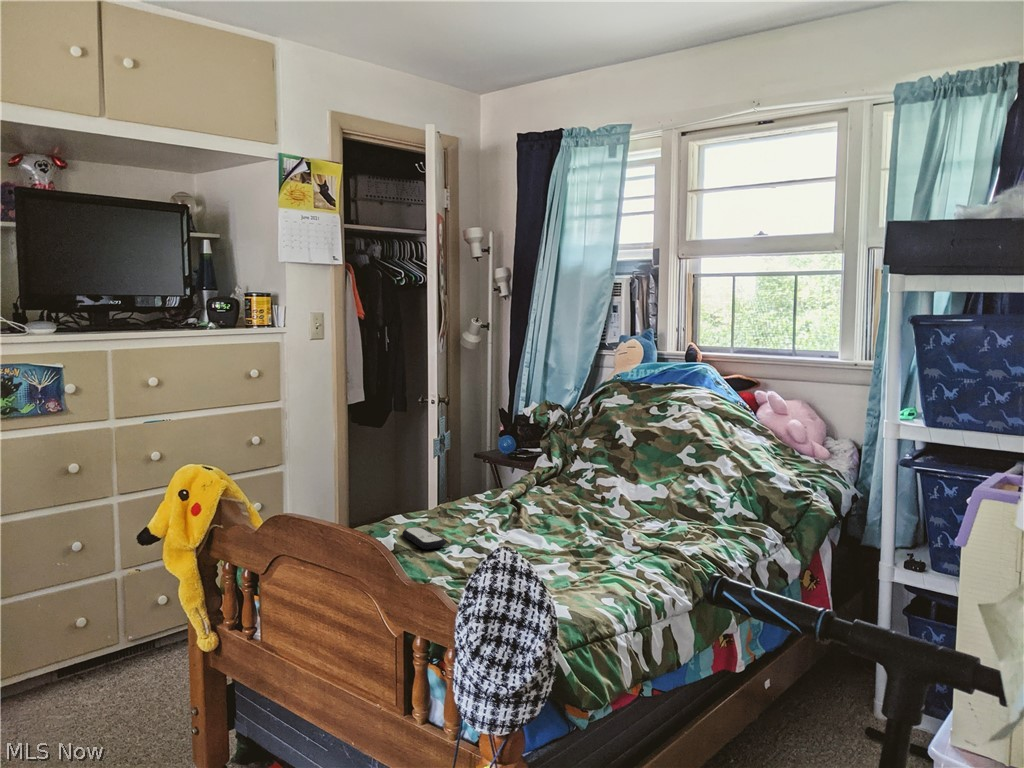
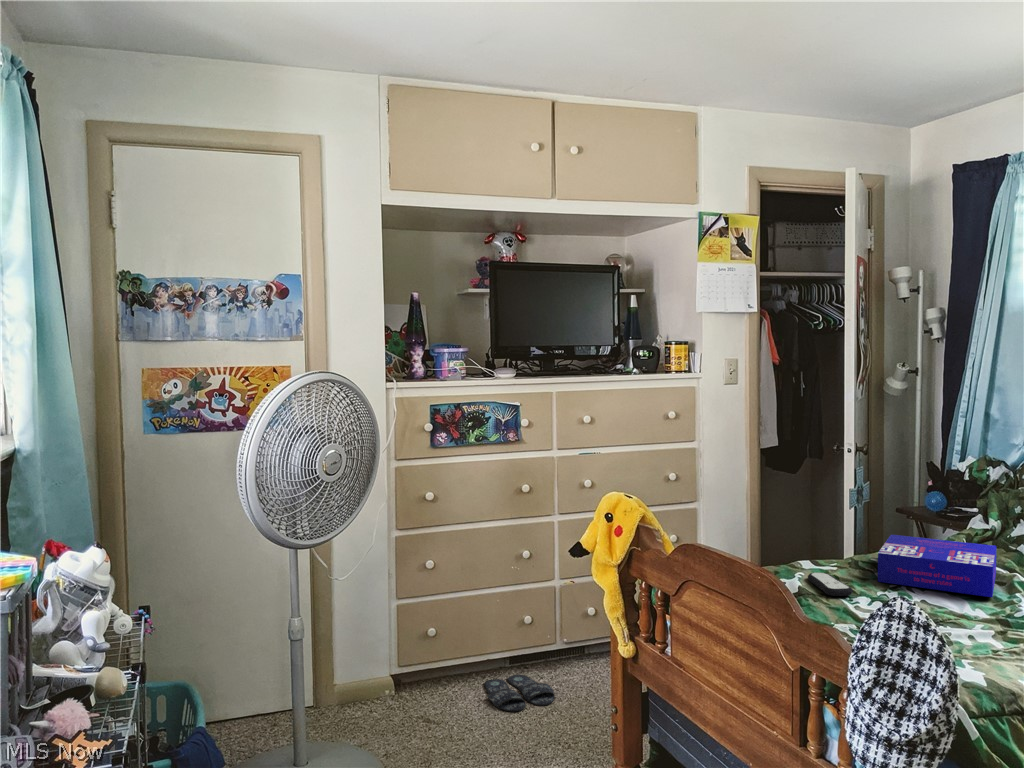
board game: none [467,482,563,531] -> present [878,535,996,597]
slippers: none [25,690,122,740] -> present [484,675,554,712]

